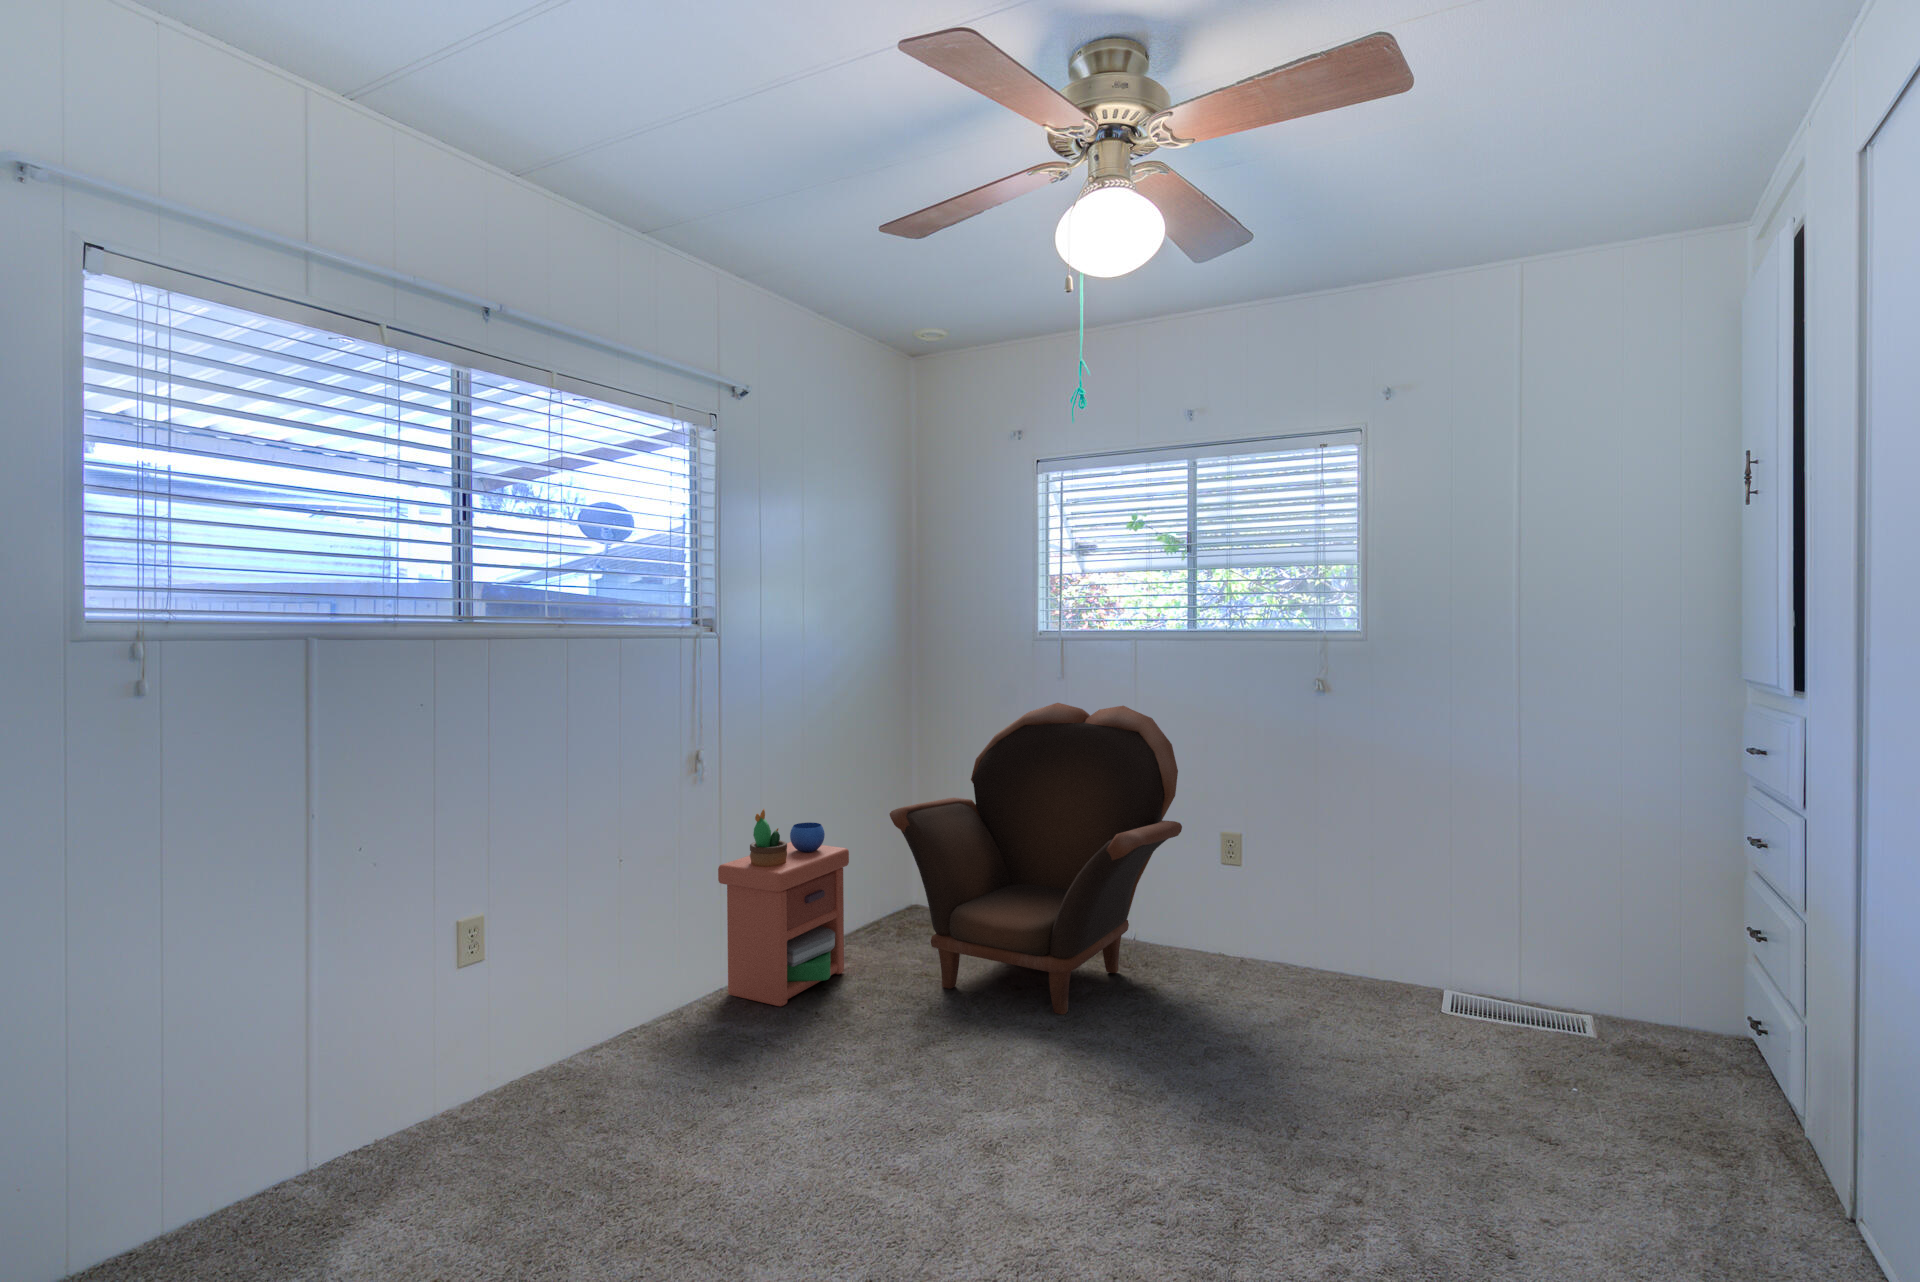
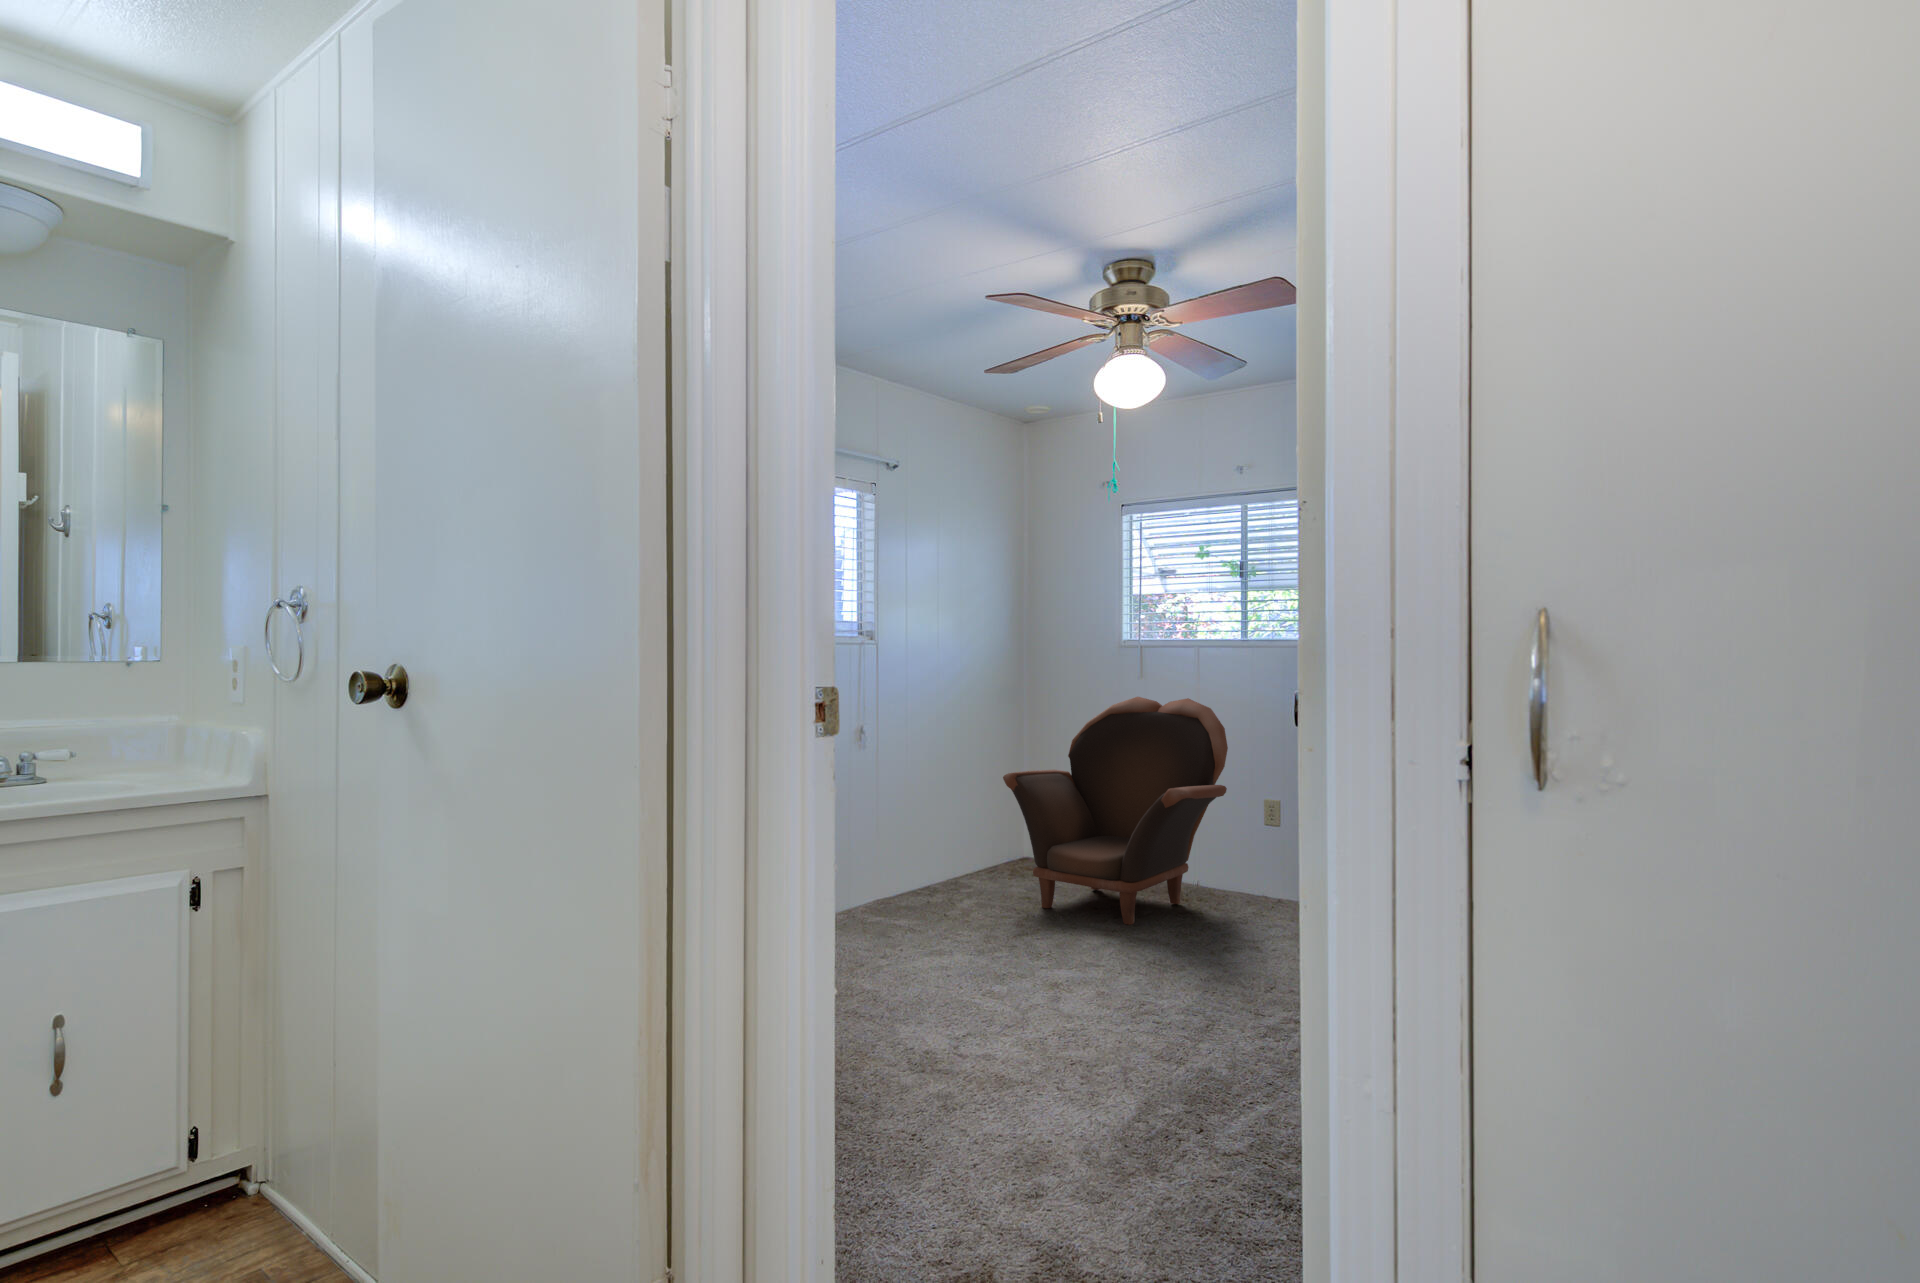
nightstand: present [718,809,849,1006] -> none [877,768,972,913]

